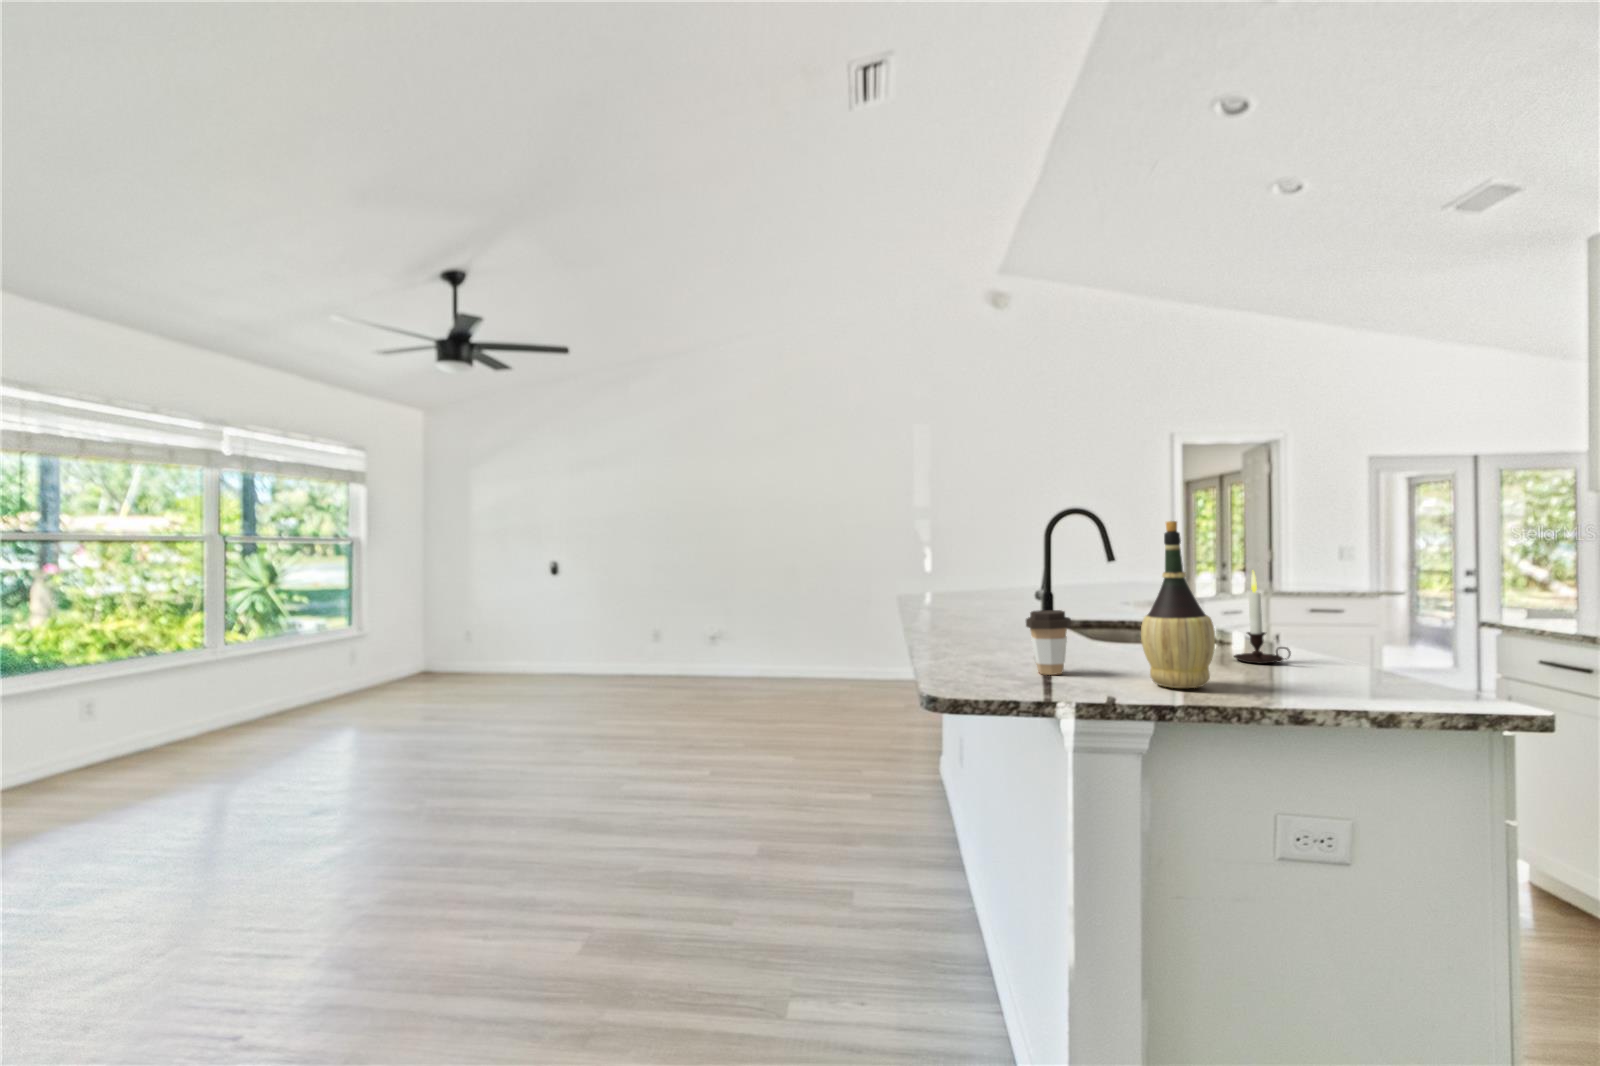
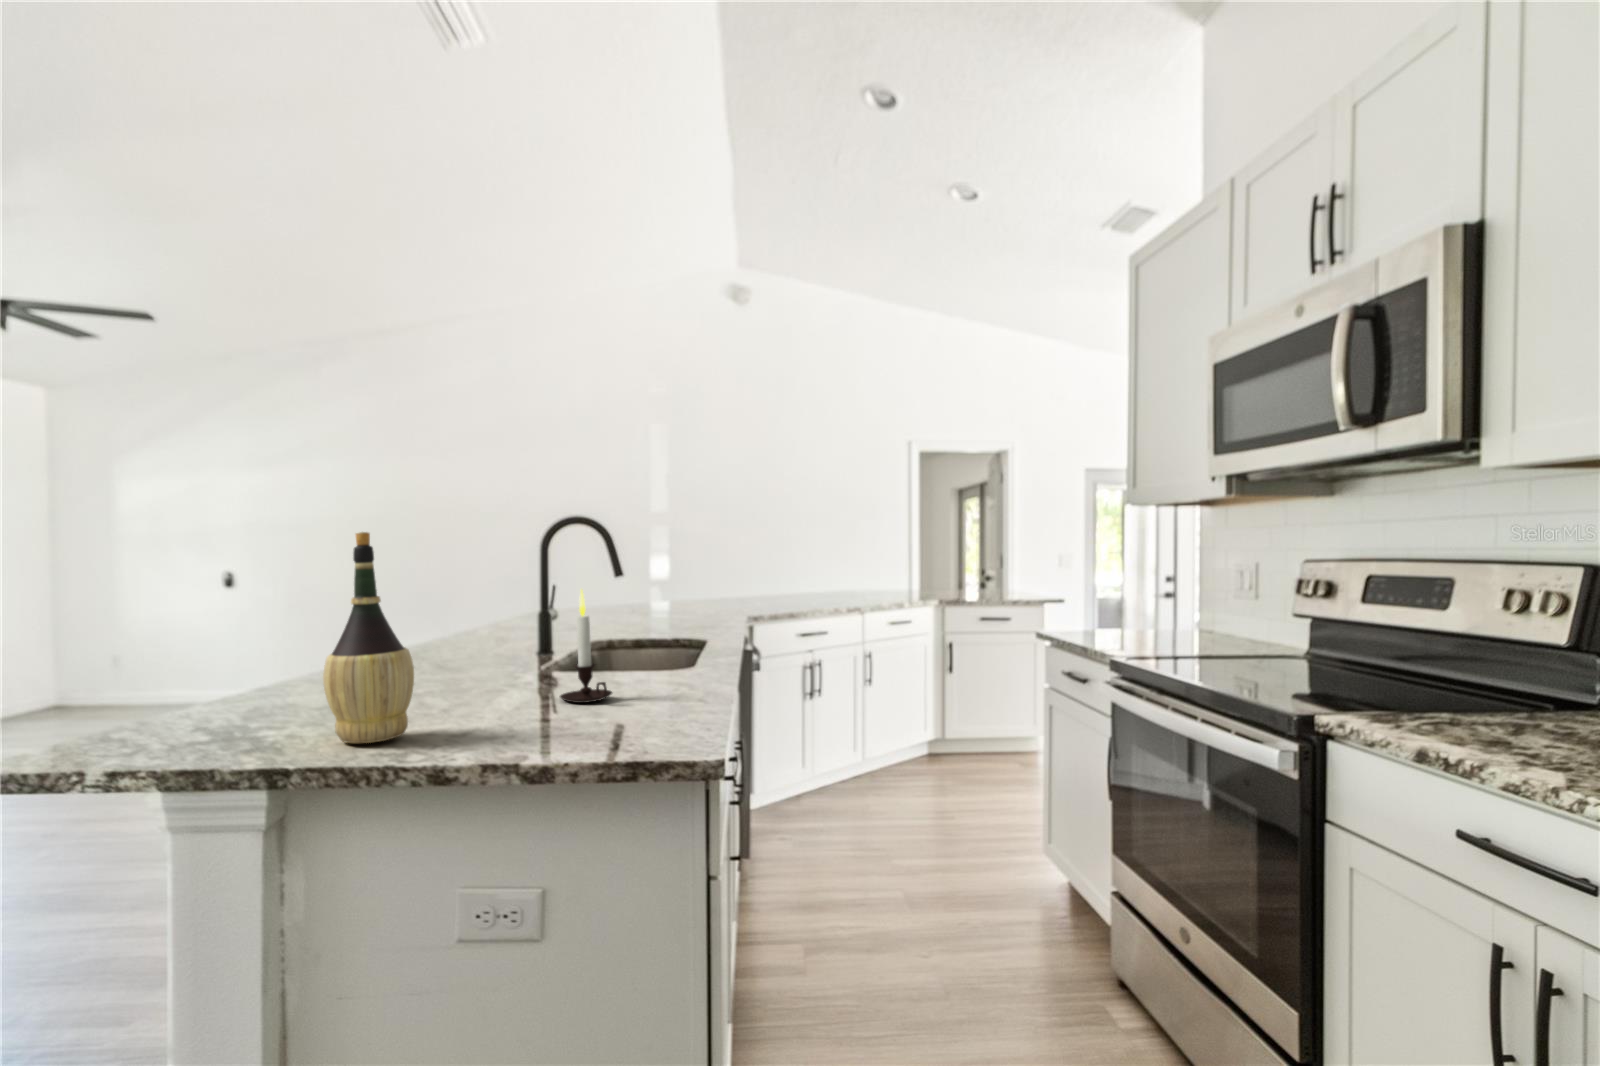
coffee cup: present [1026,610,1071,675] -> none [213,645,281,730]

